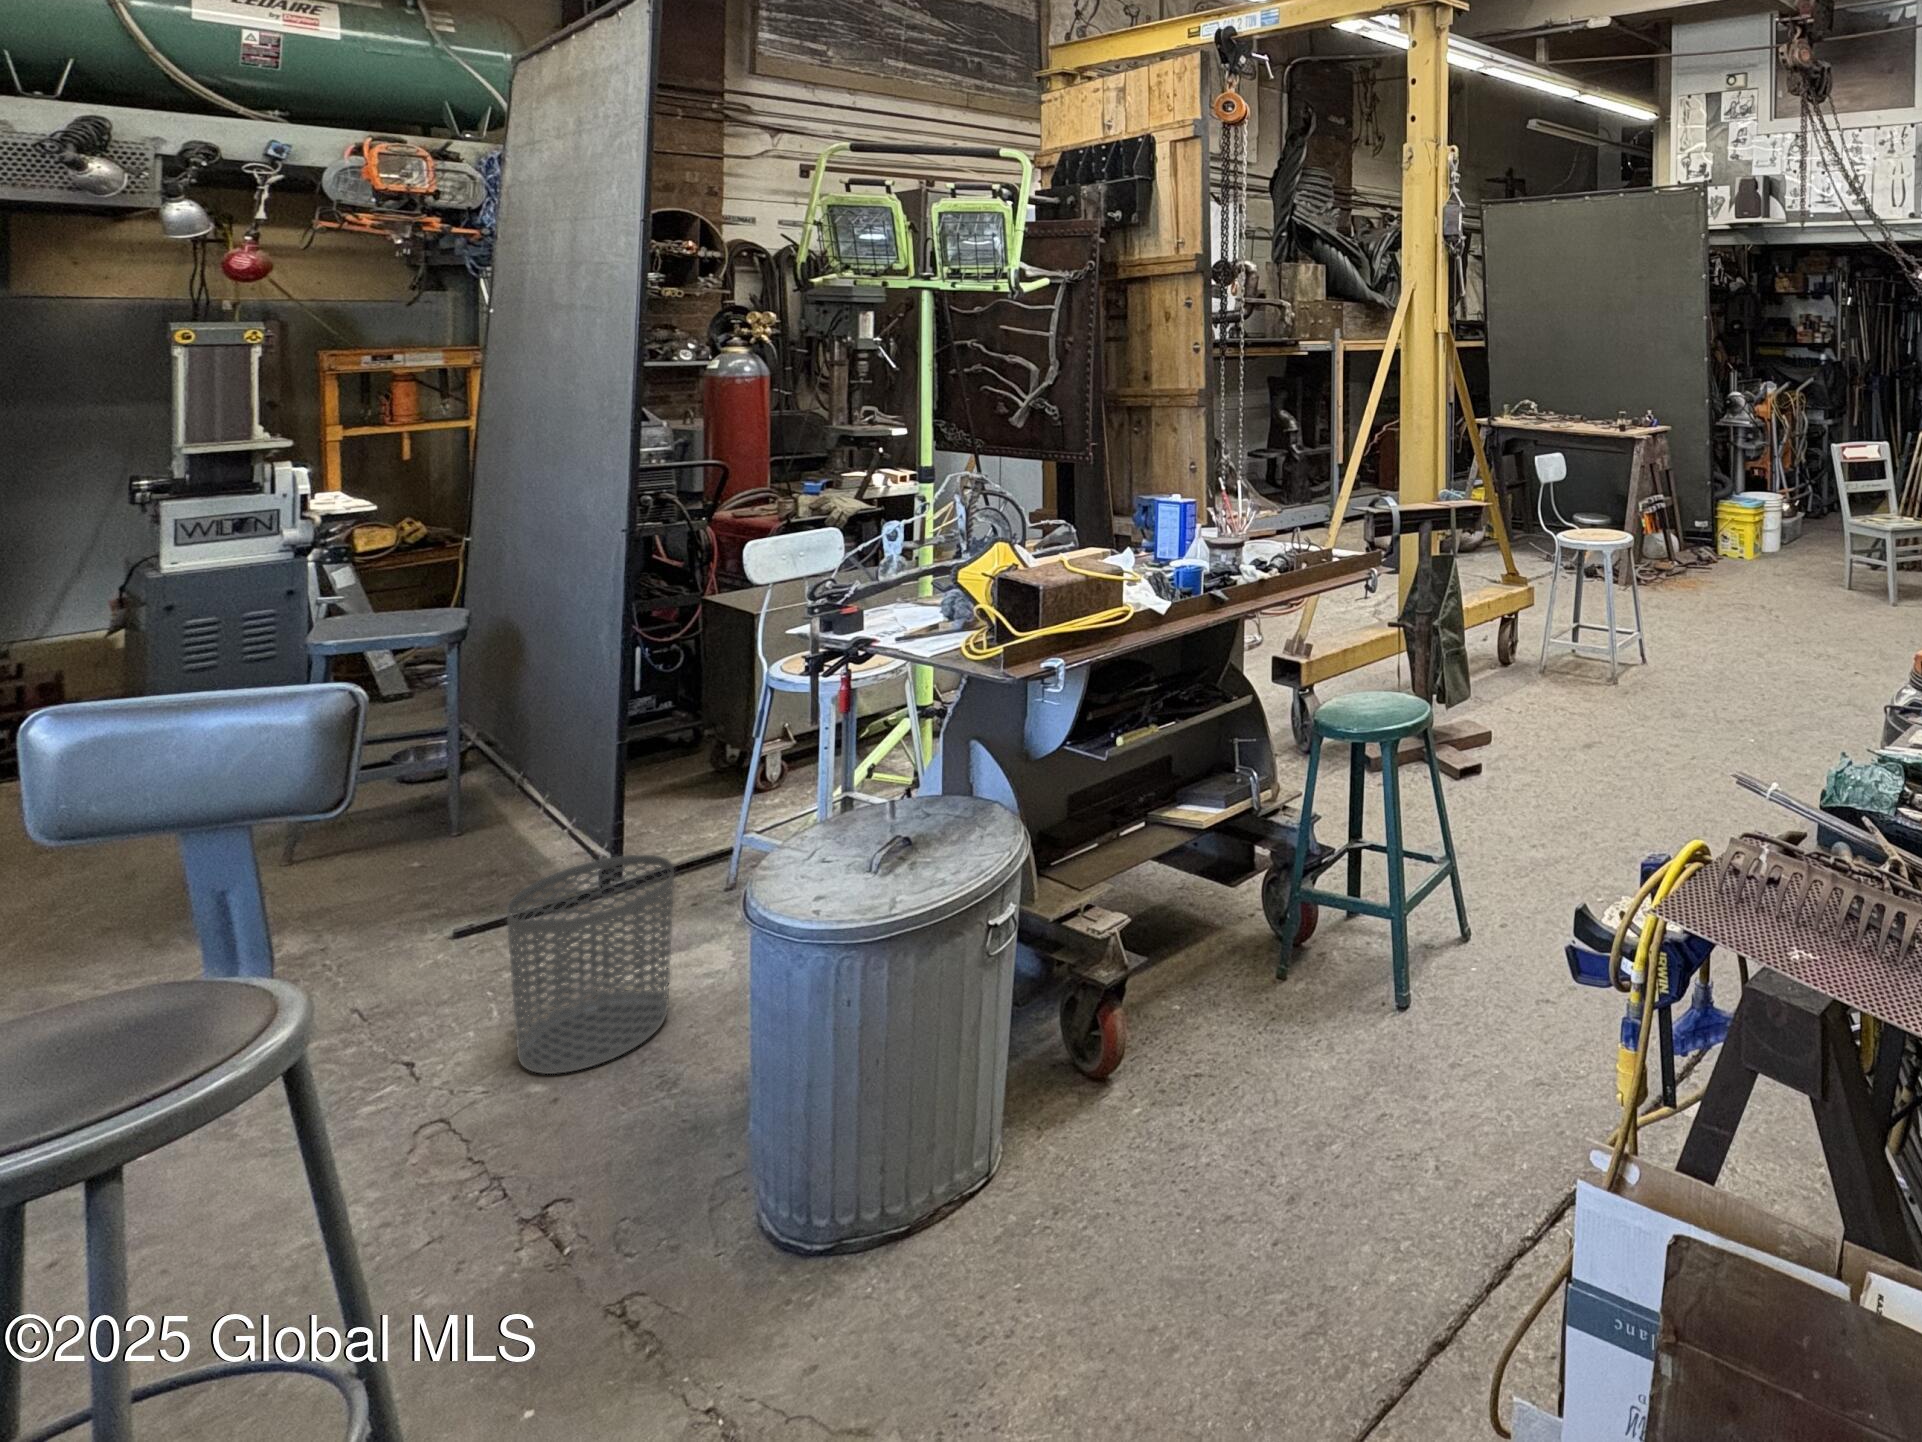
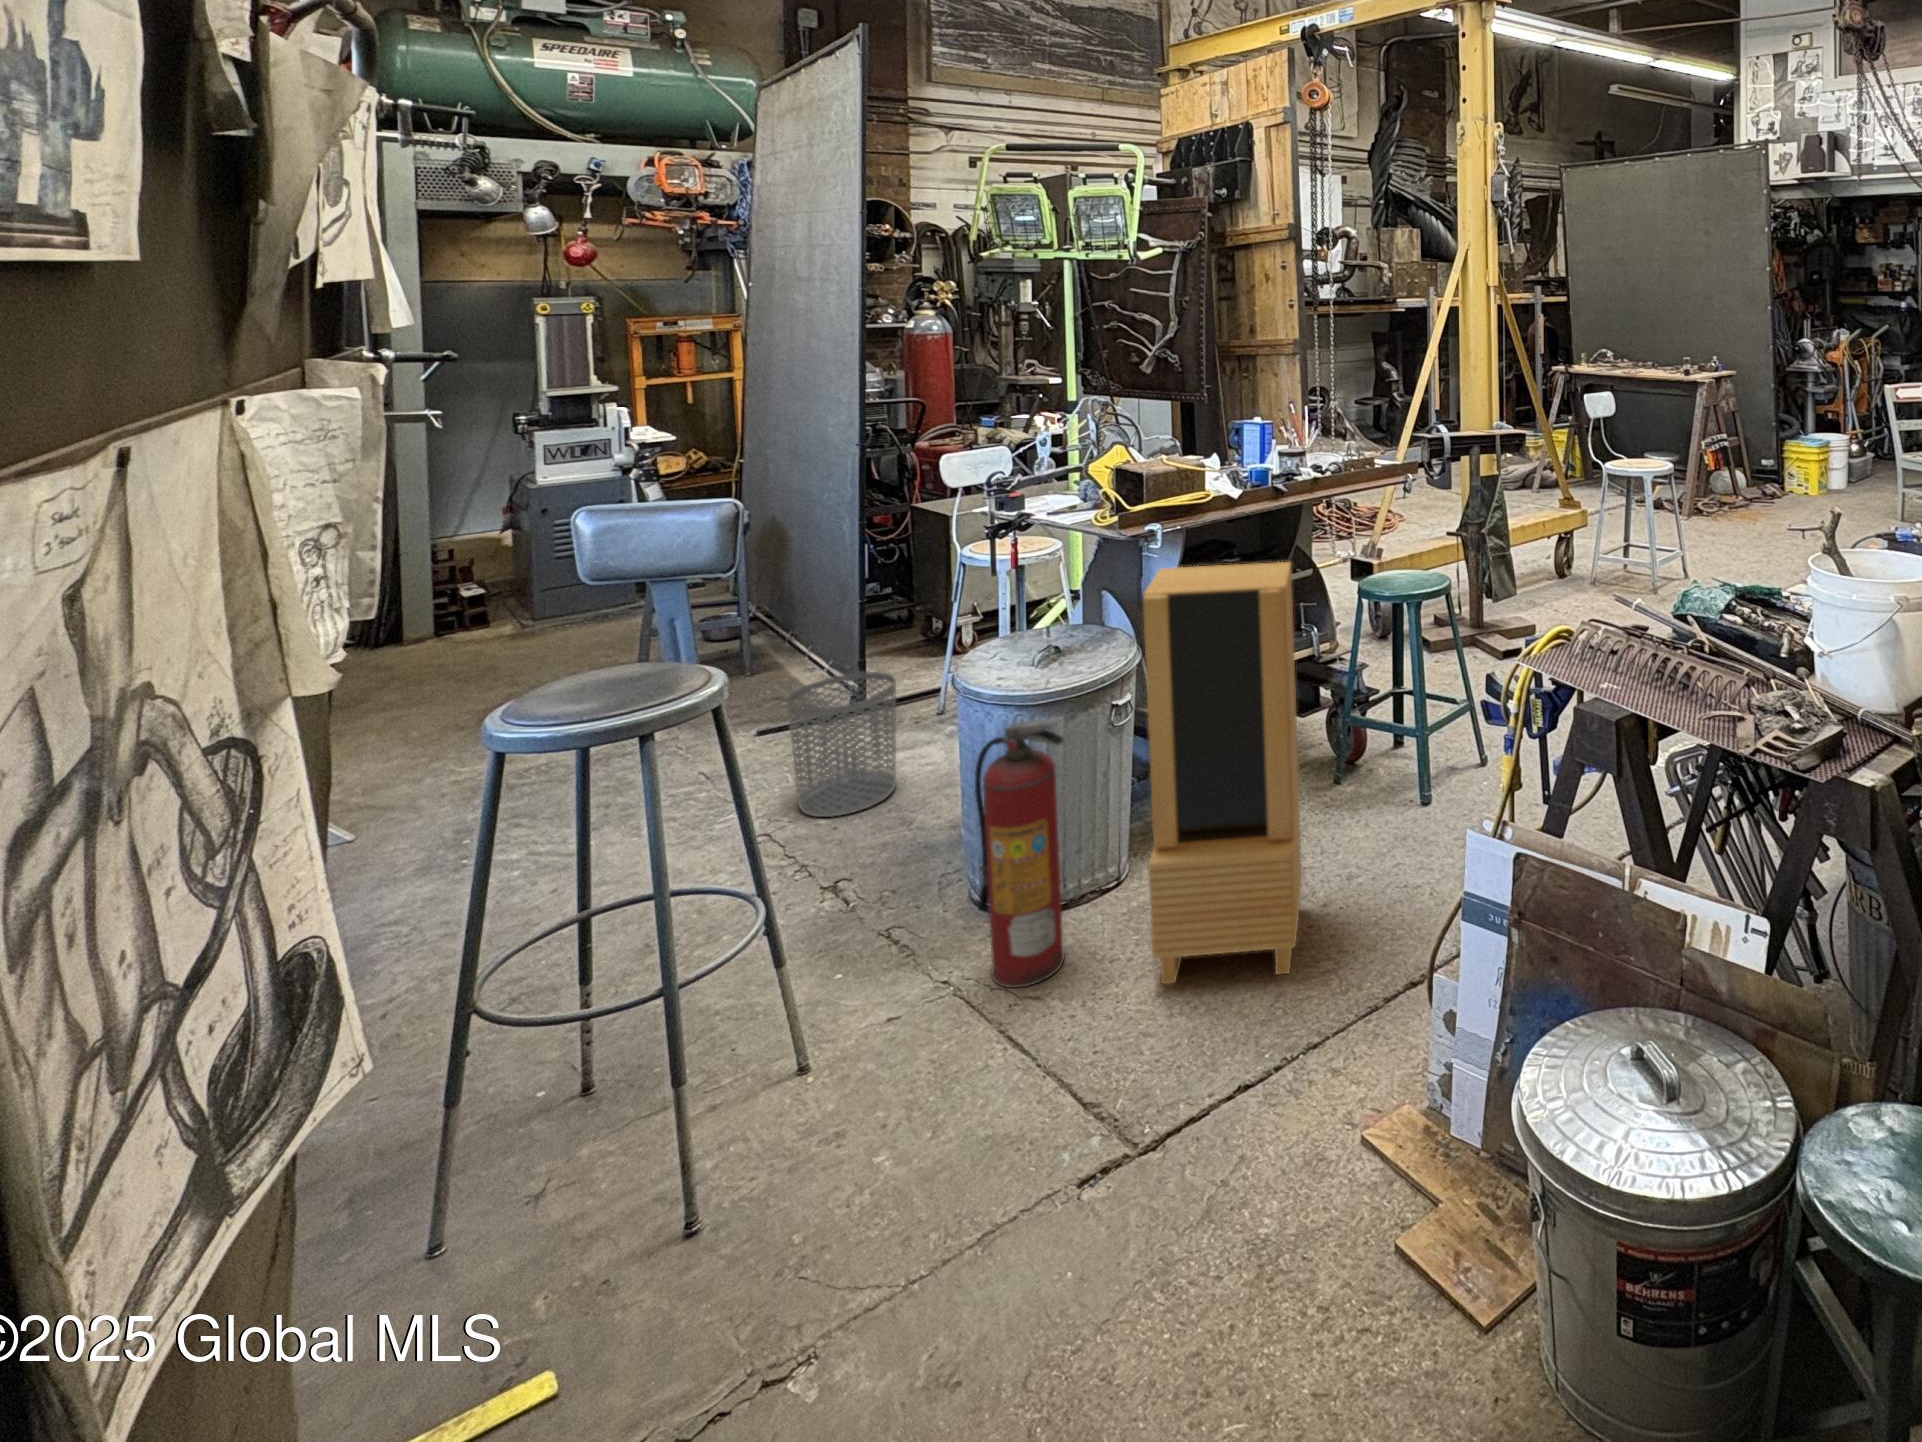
storage cabinet: none [1055,723,1262,1351] -> present [1143,562,1302,984]
fire extinguisher: none [789,965,933,1378] -> present [975,717,1065,988]

